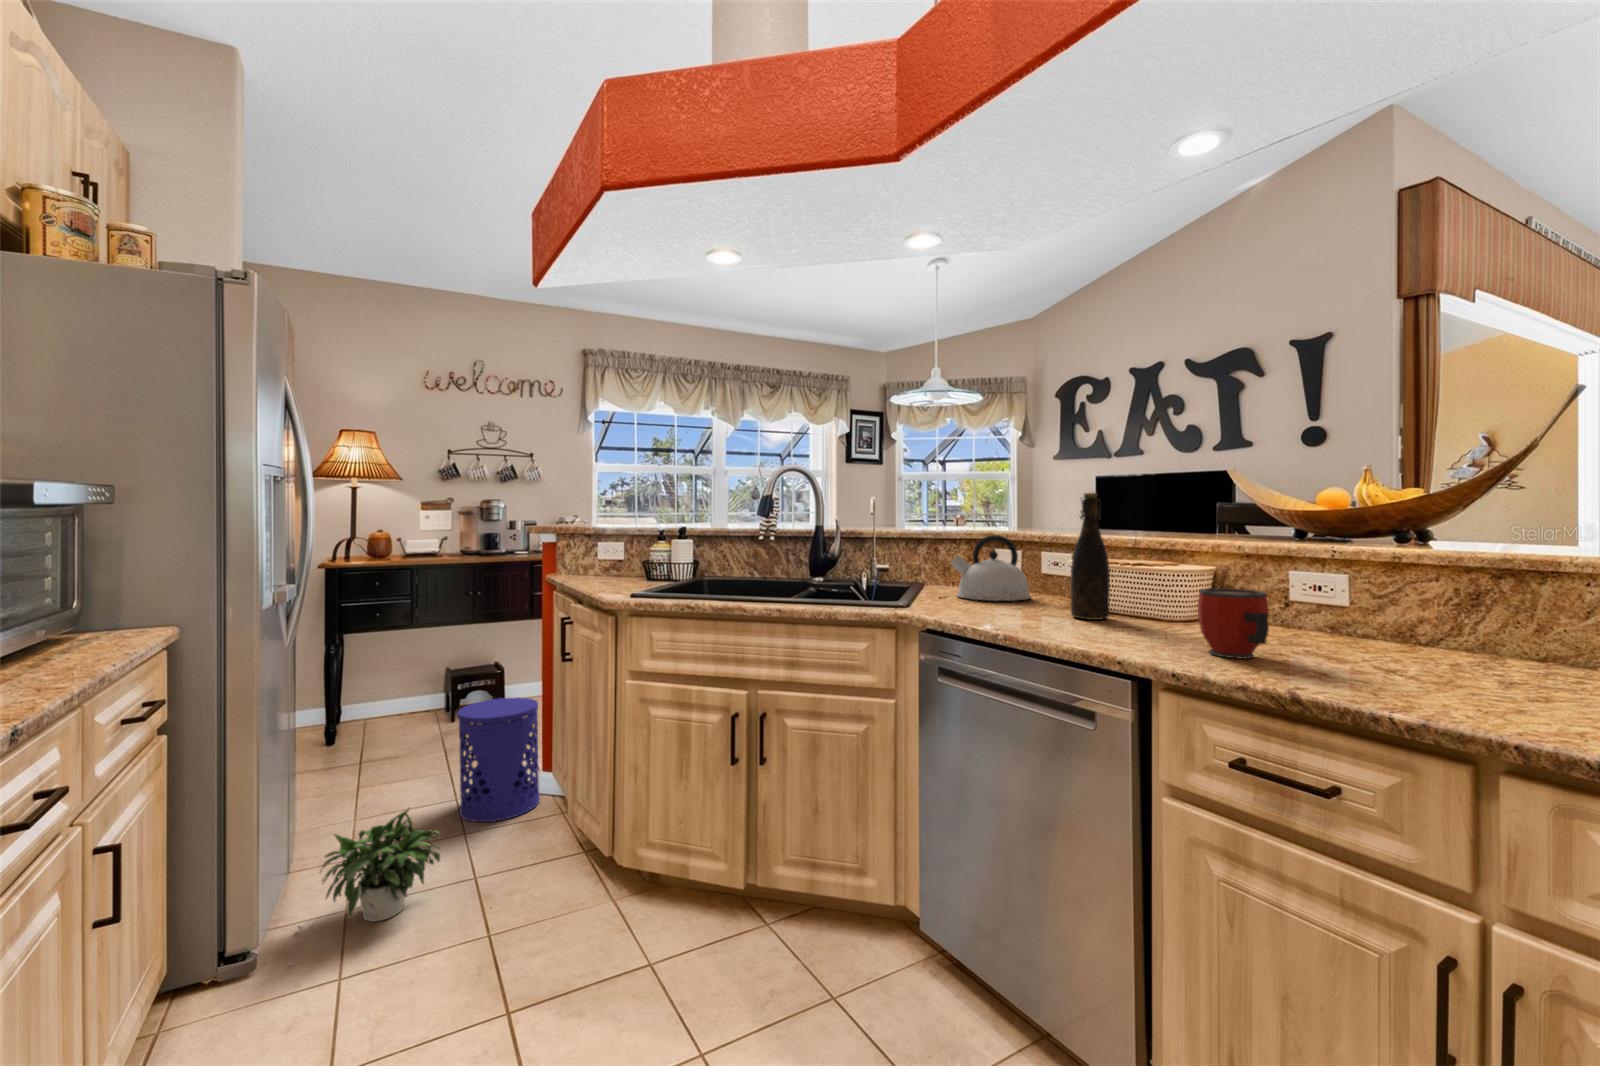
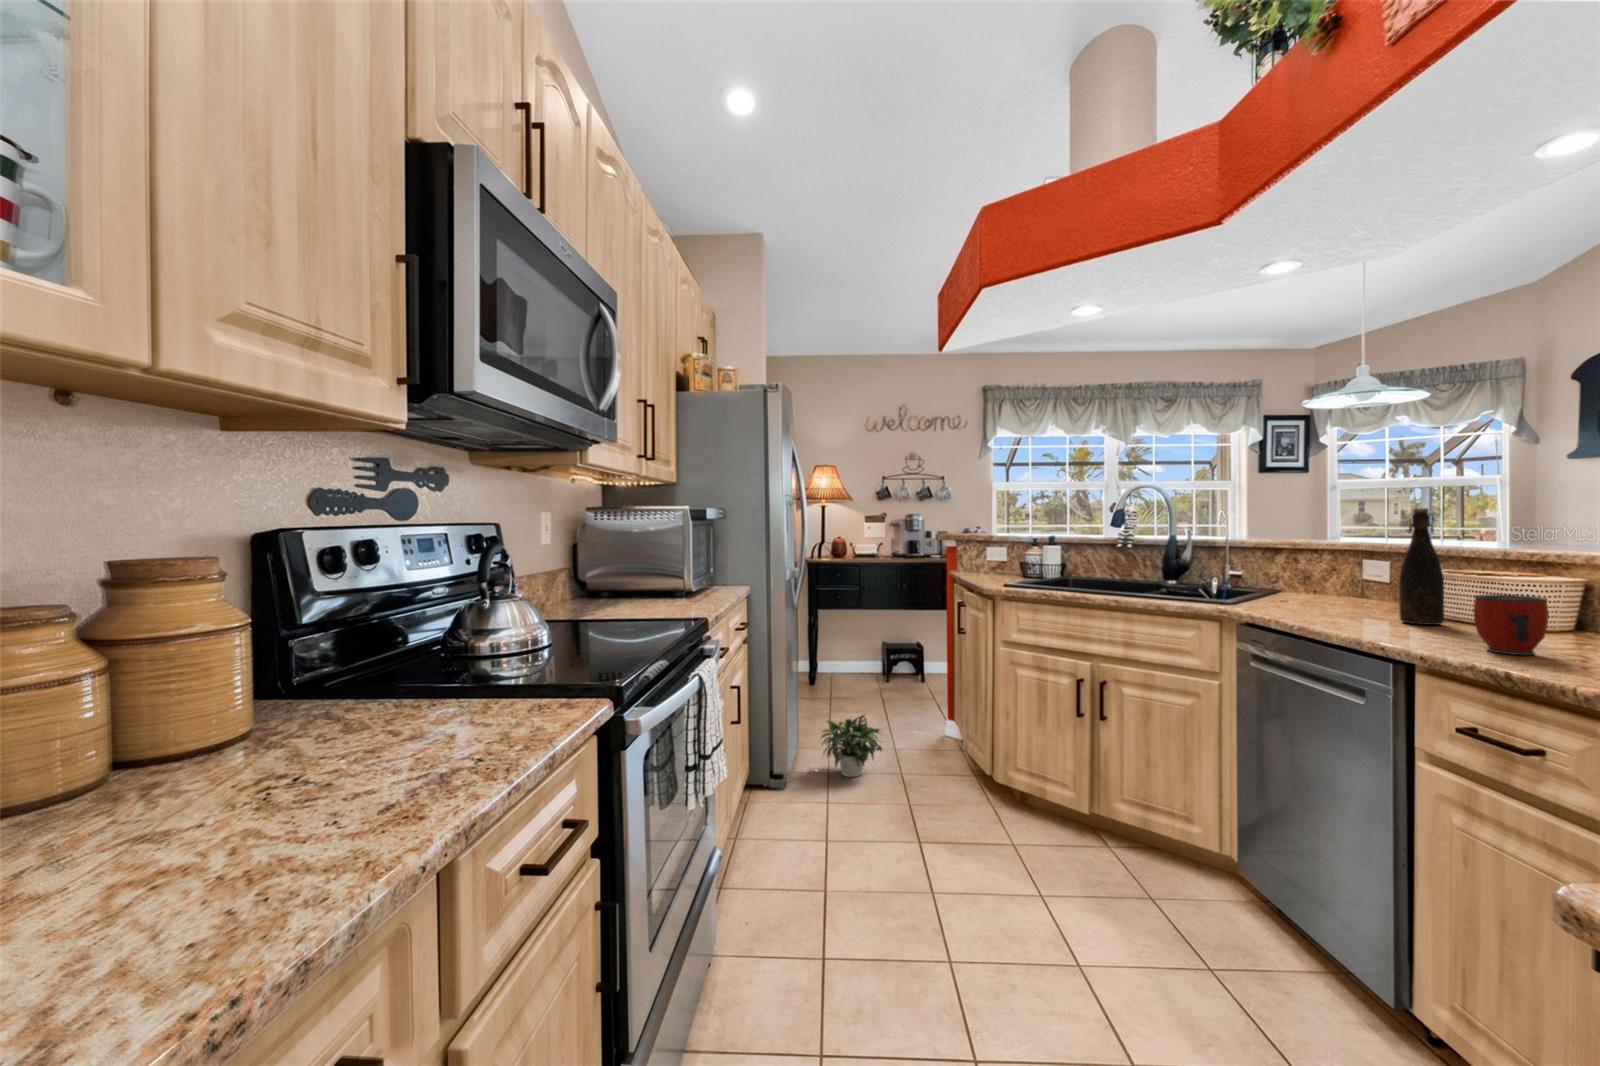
kettle: present [951,535,1031,601] -> none [1297,546,1391,608]
waste bin: present [457,697,540,822] -> none [891,660,945,743]

